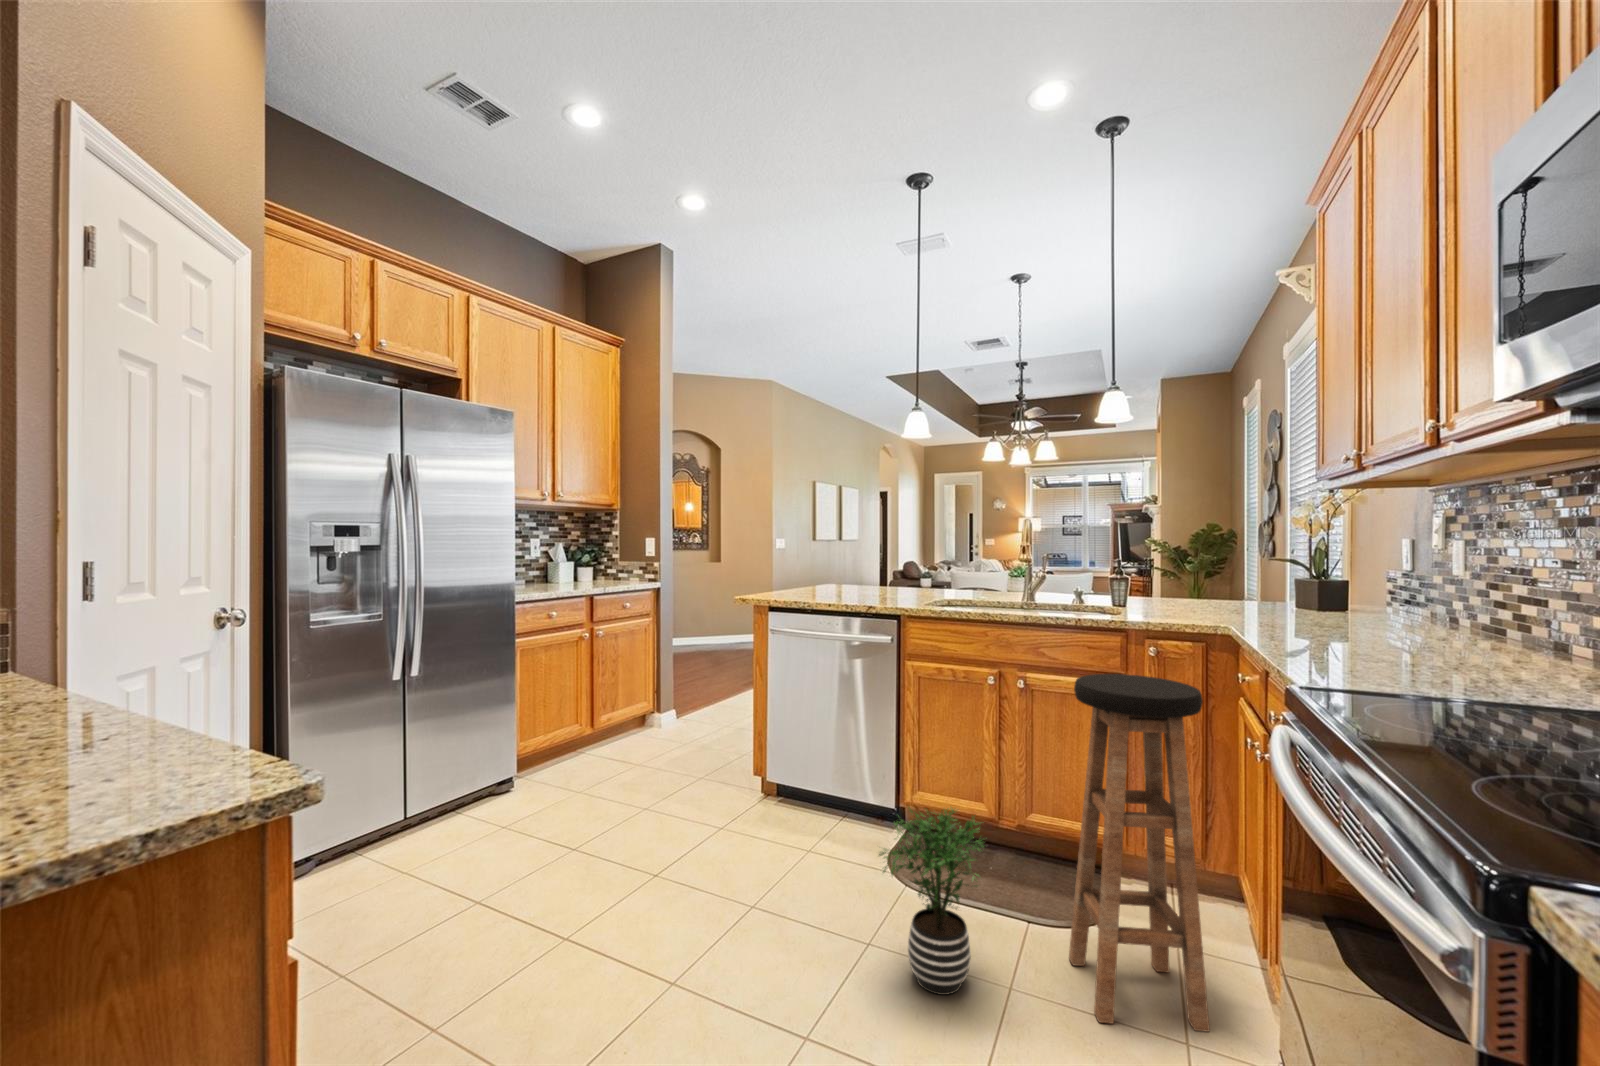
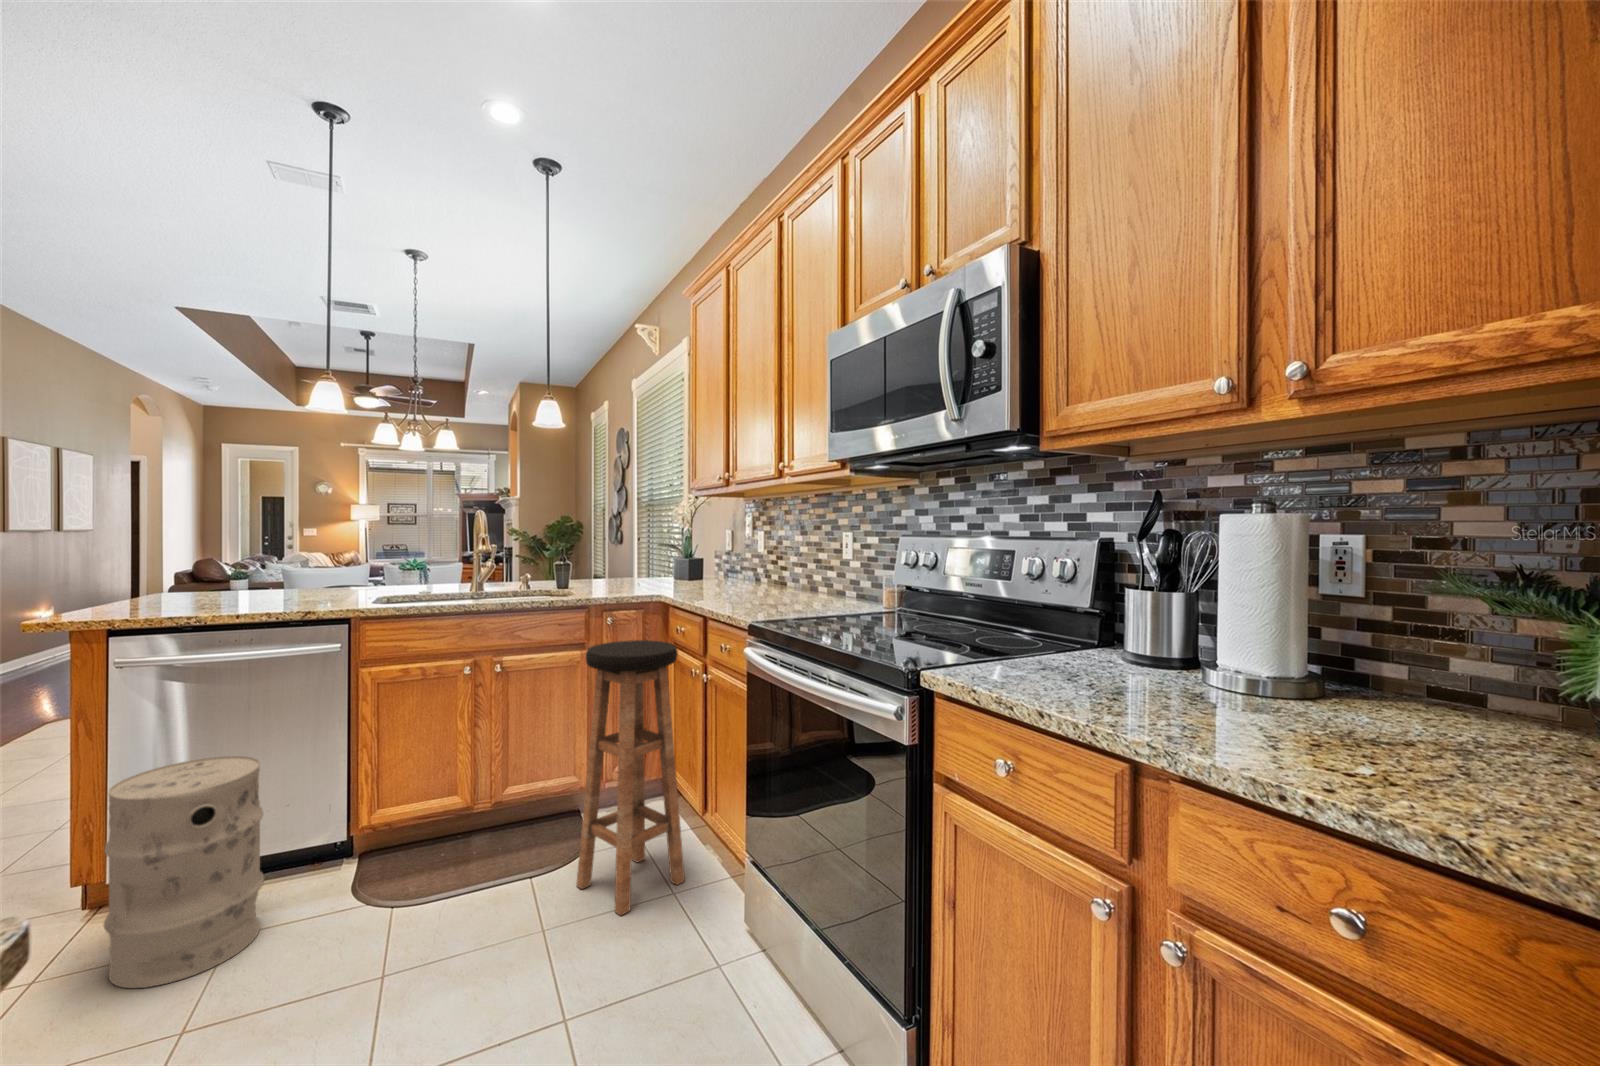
trash can: none [741,708,828,871] -> present [104,756,264,988]
potted plant: present [879,808,983,995] -> none [418,793,542,977]

